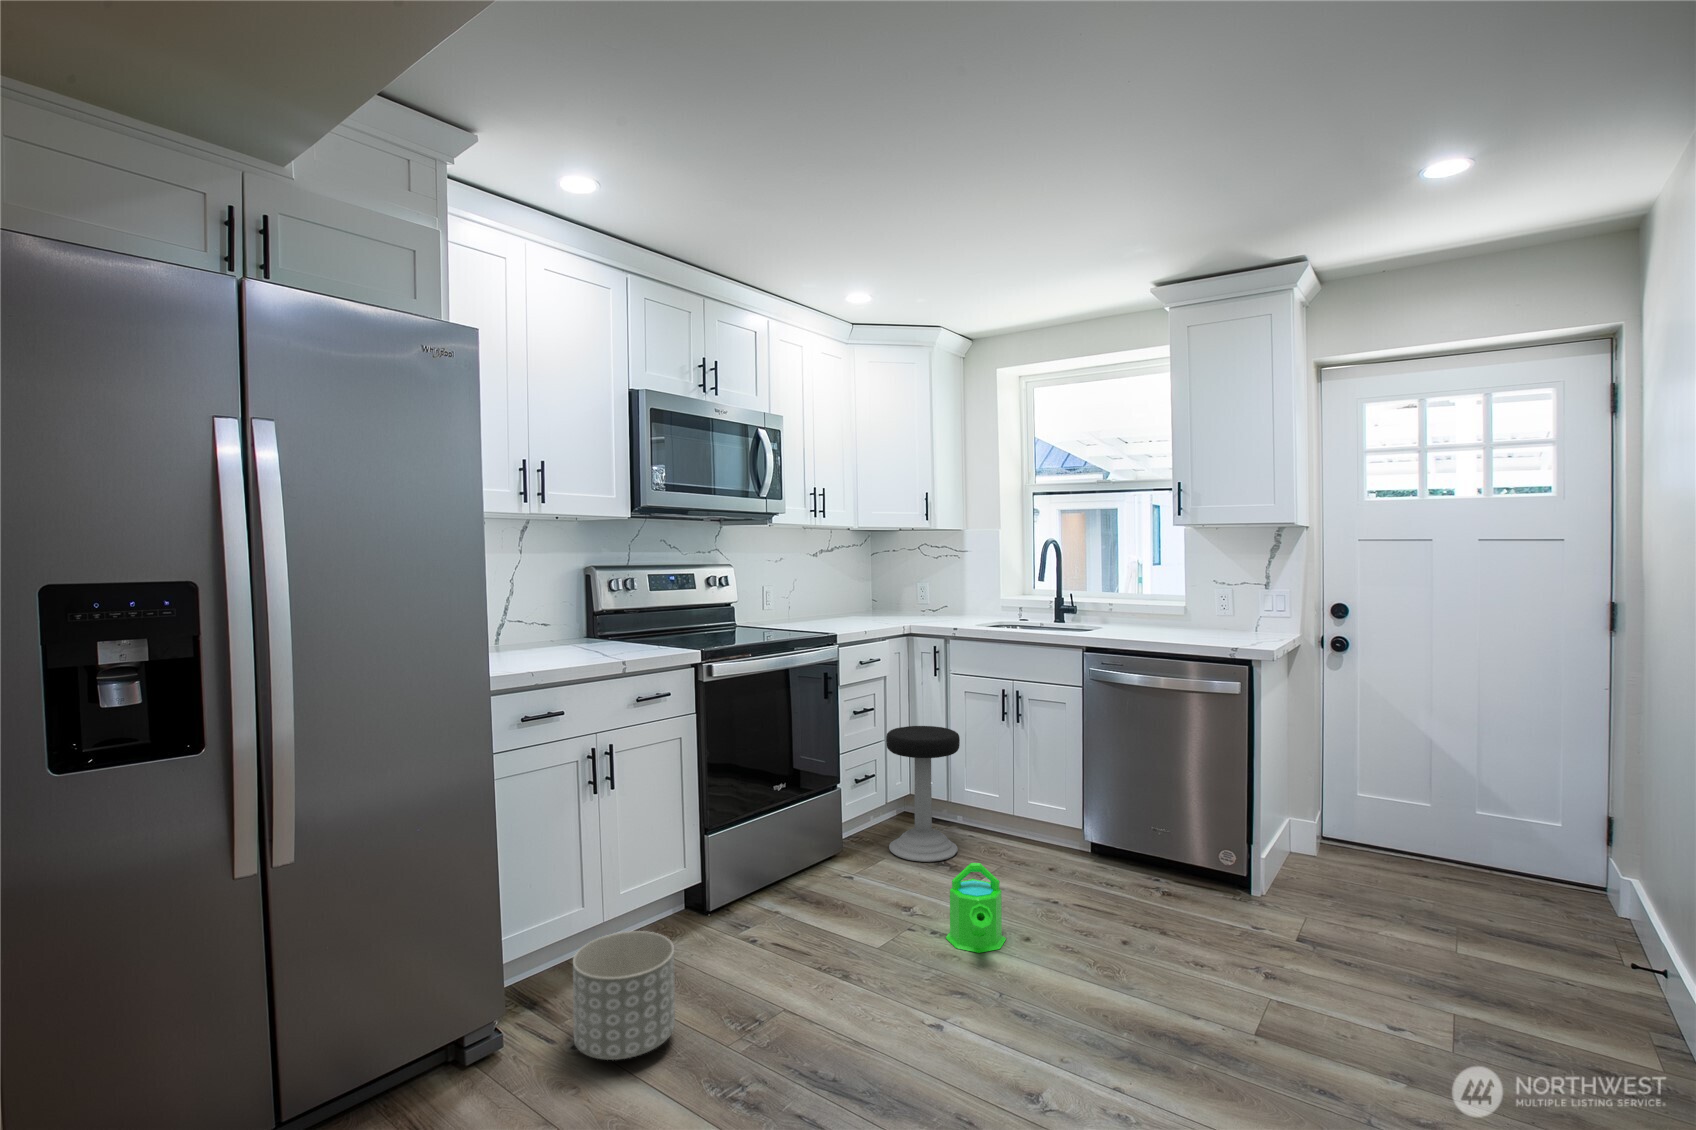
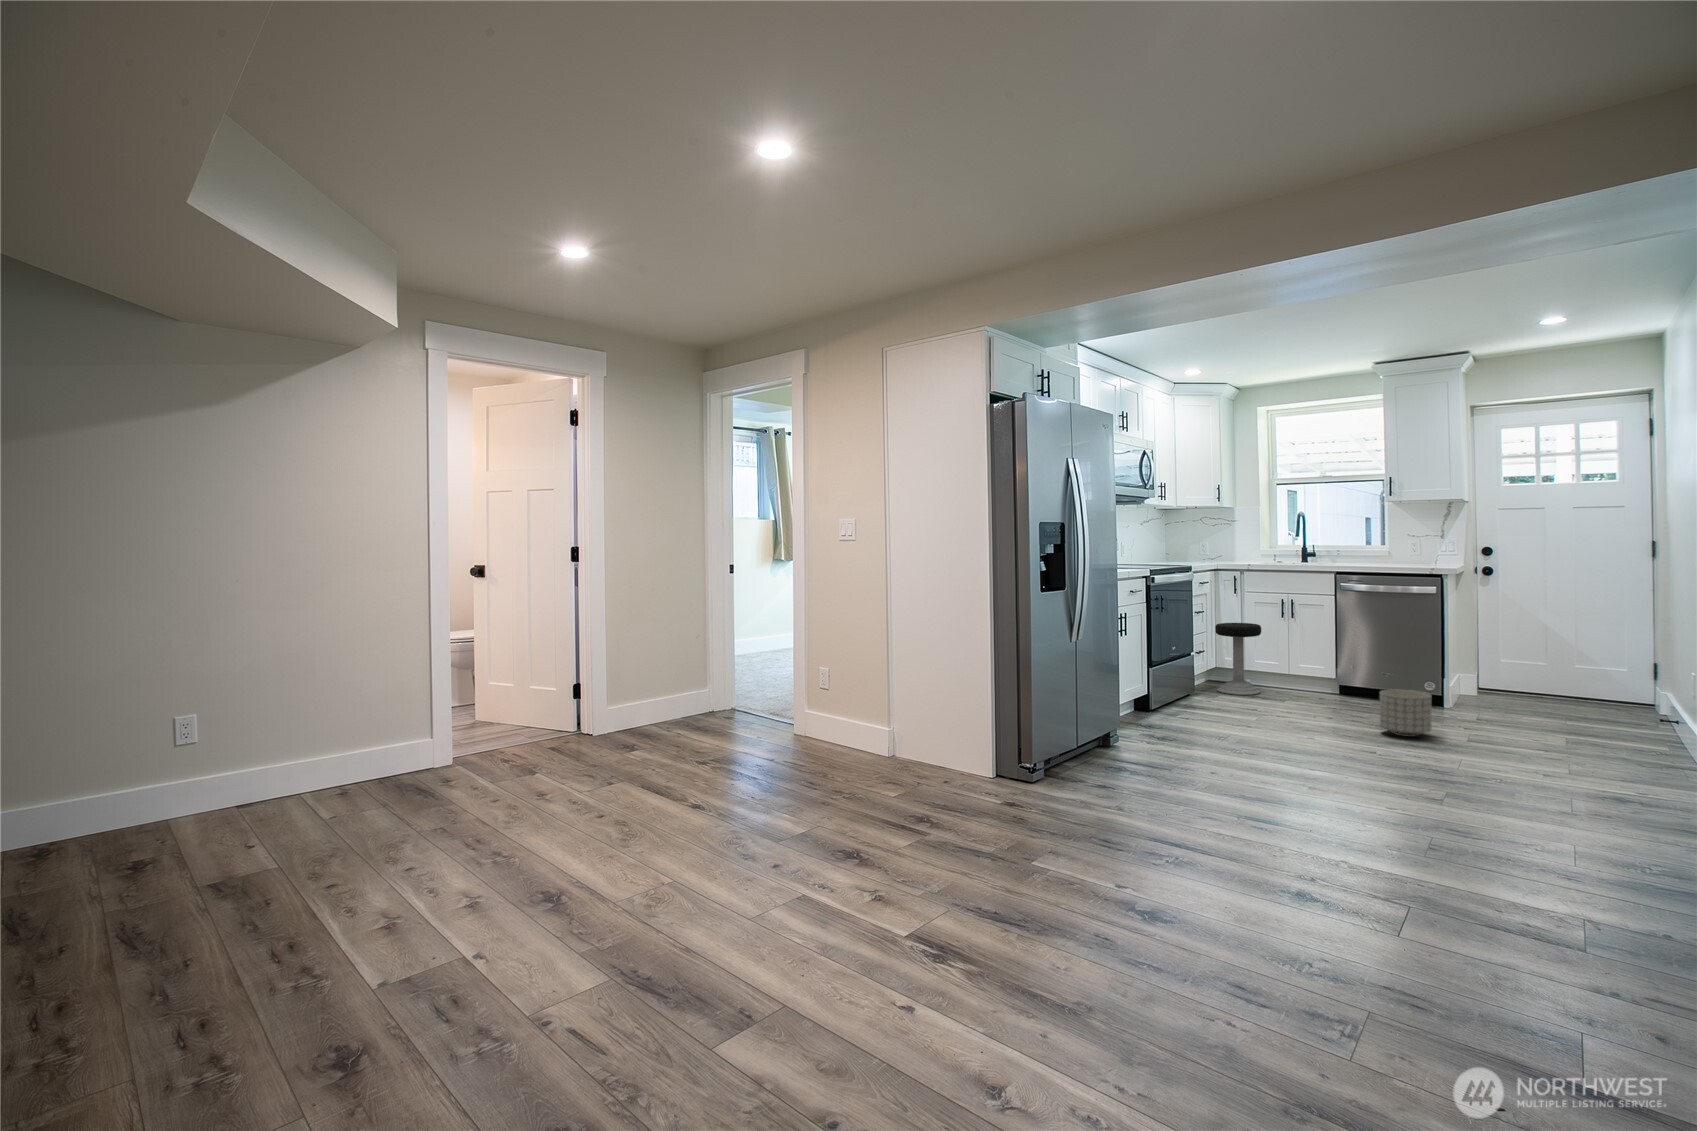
watering can: present [946,863,1006,953] -> none [1286,676,1319,717]
planter: present [573,931,675,1060] -> present [1380,690,1432,737]

